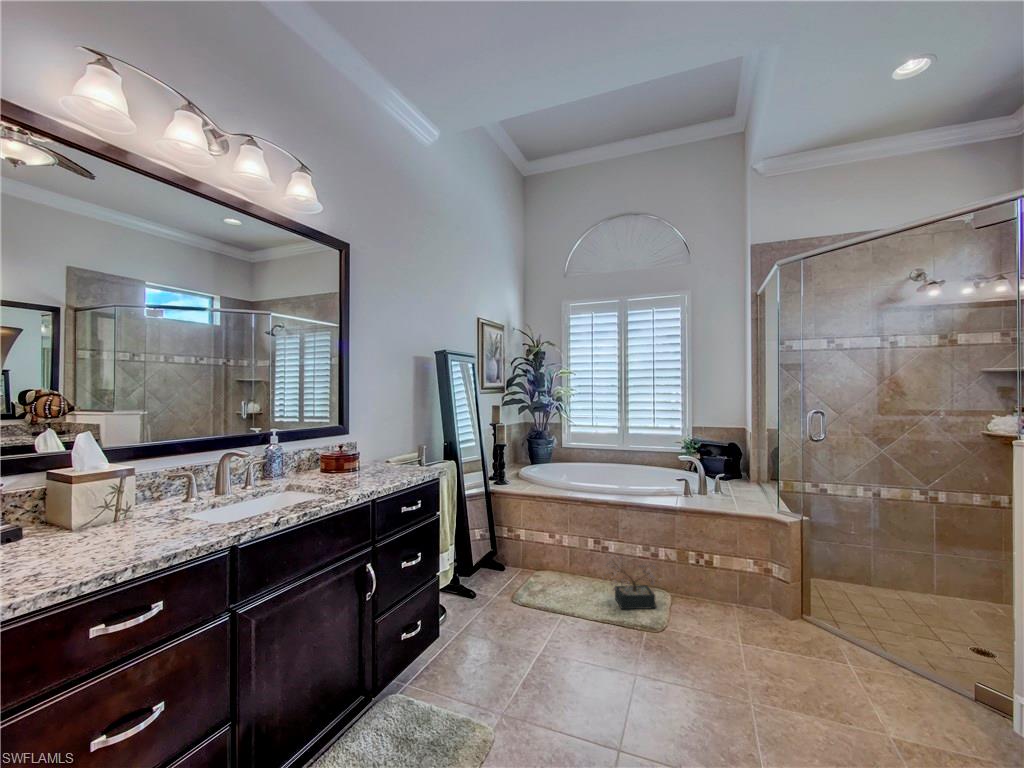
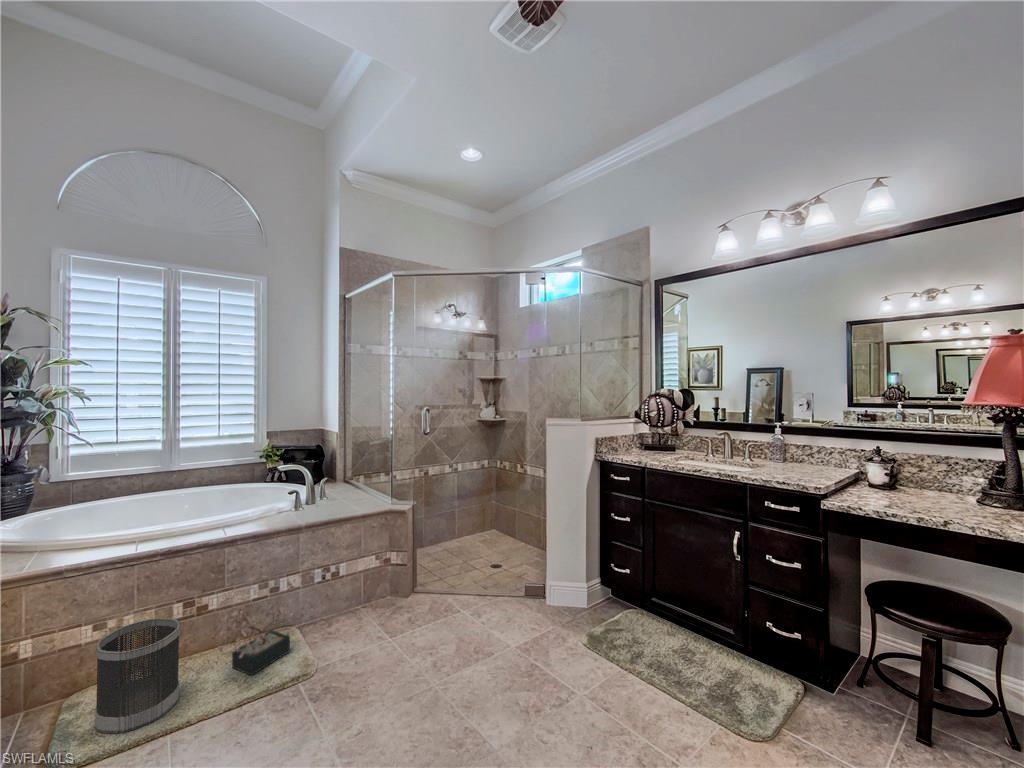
wastebasket: none [539,539,581,604] -> present [95,618,180,734]

